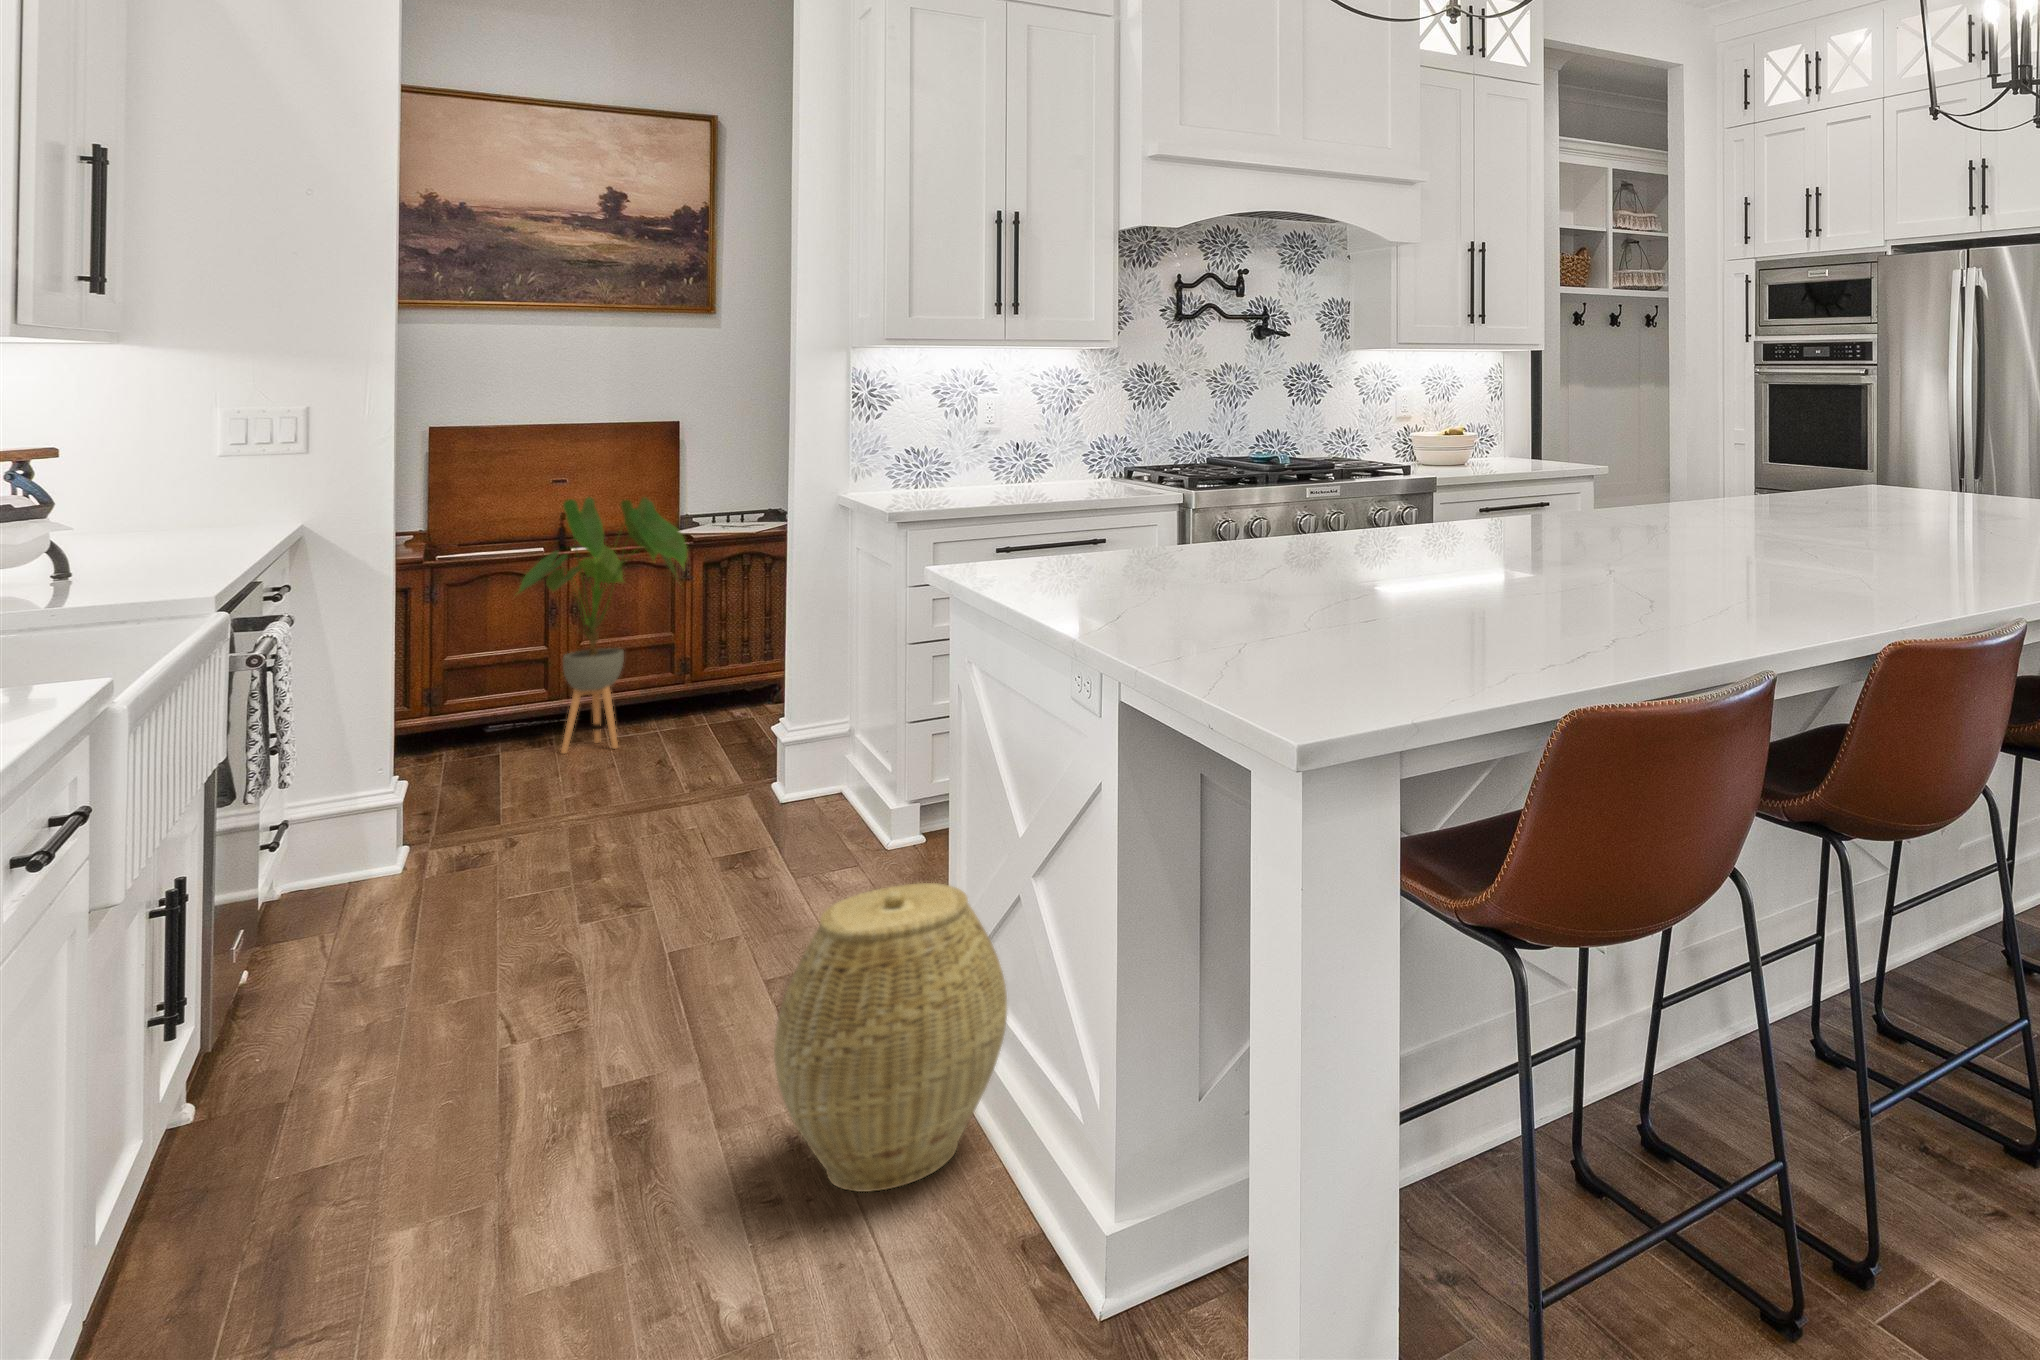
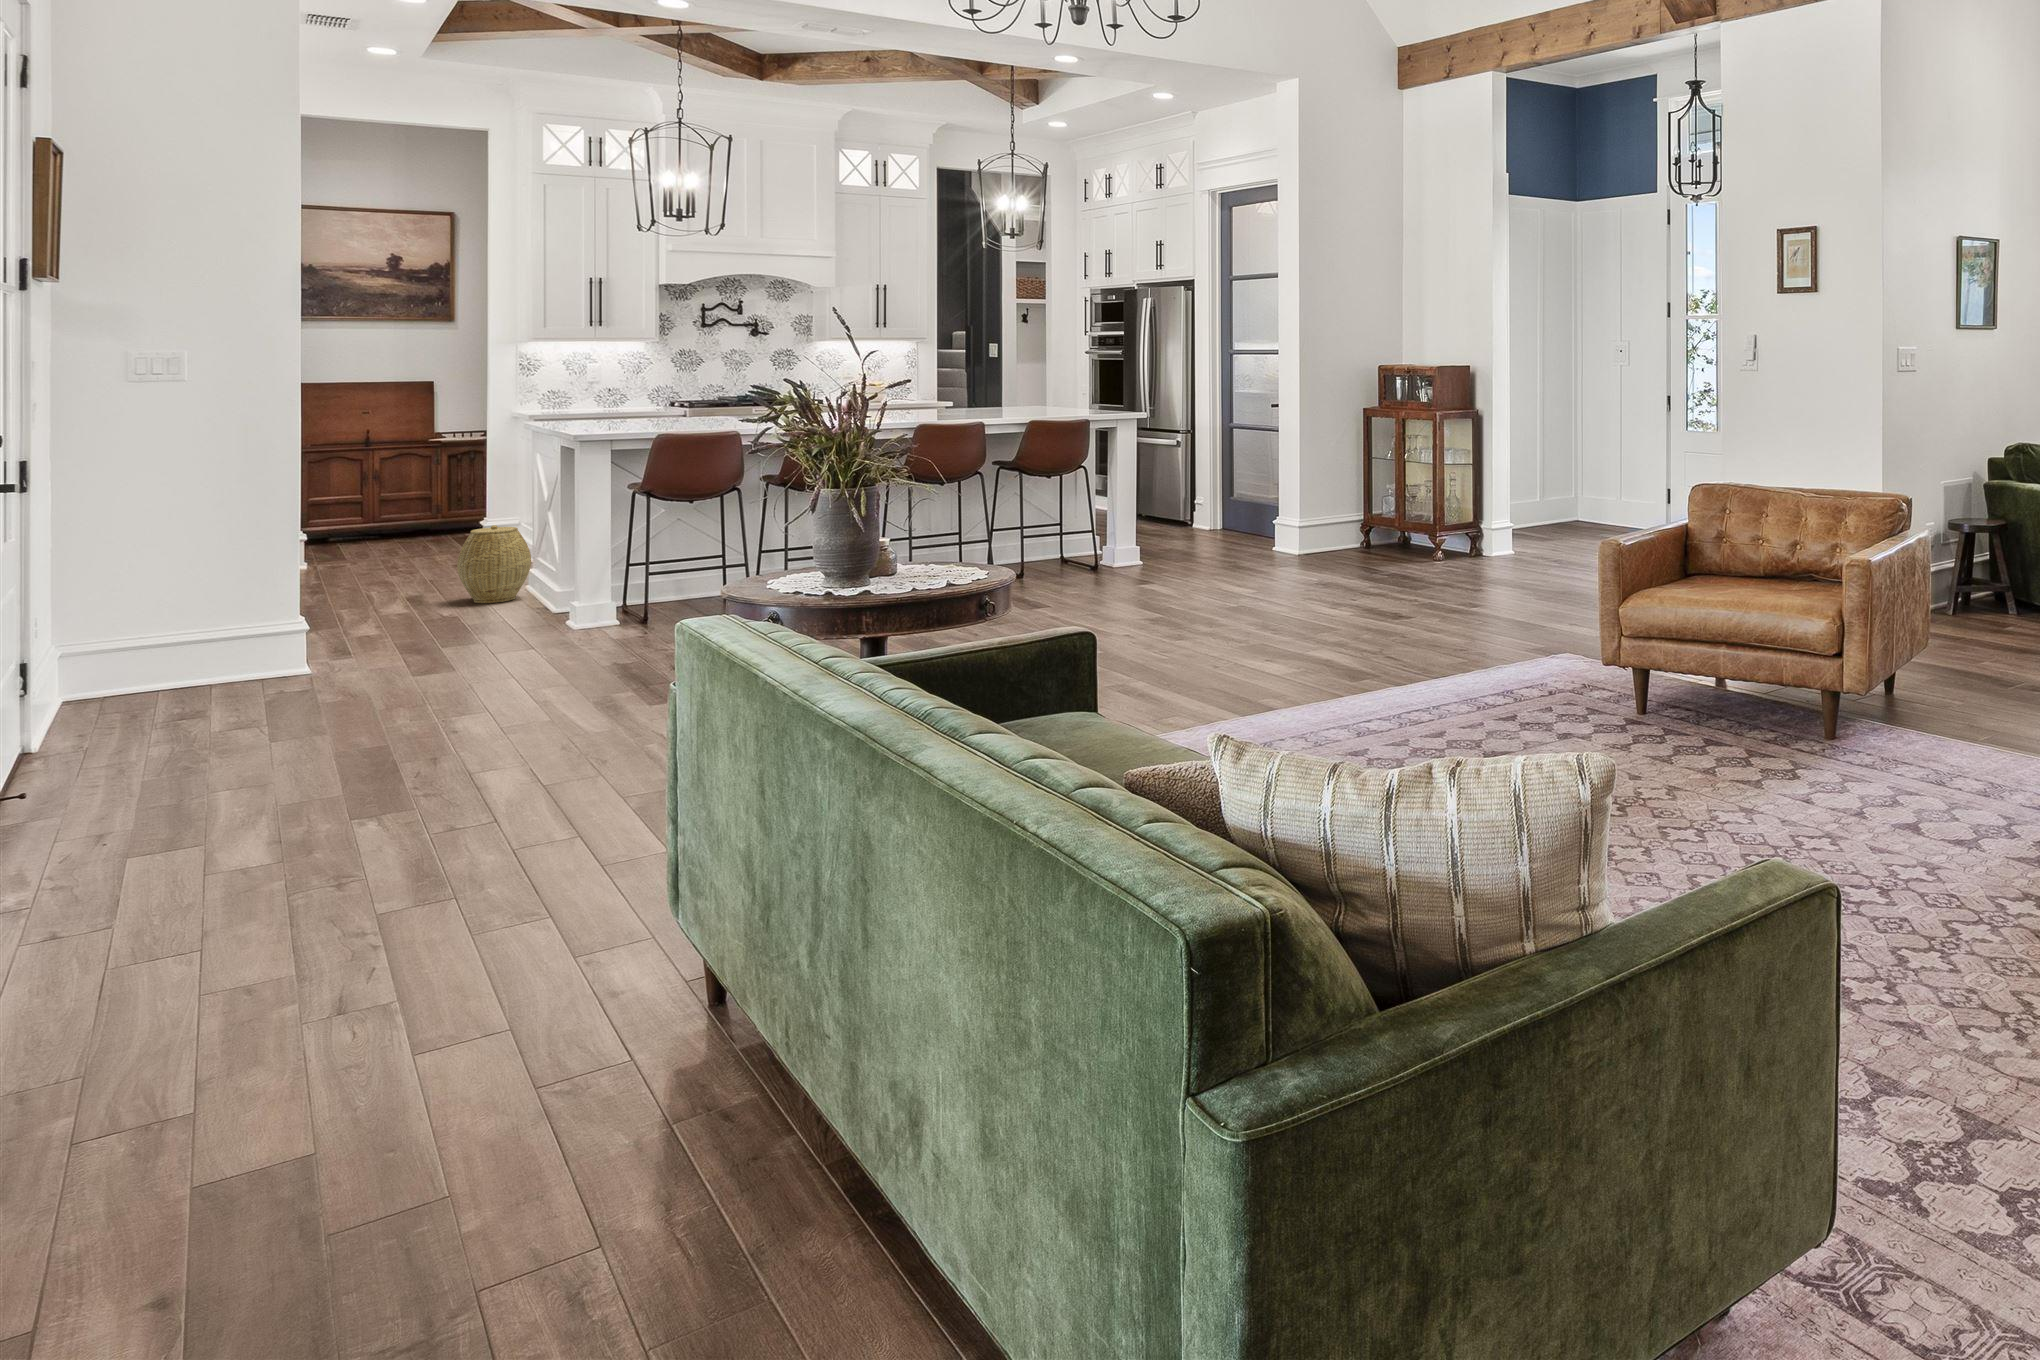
house plant: present [519,497,687,754] -> none [351,417,438,540]

